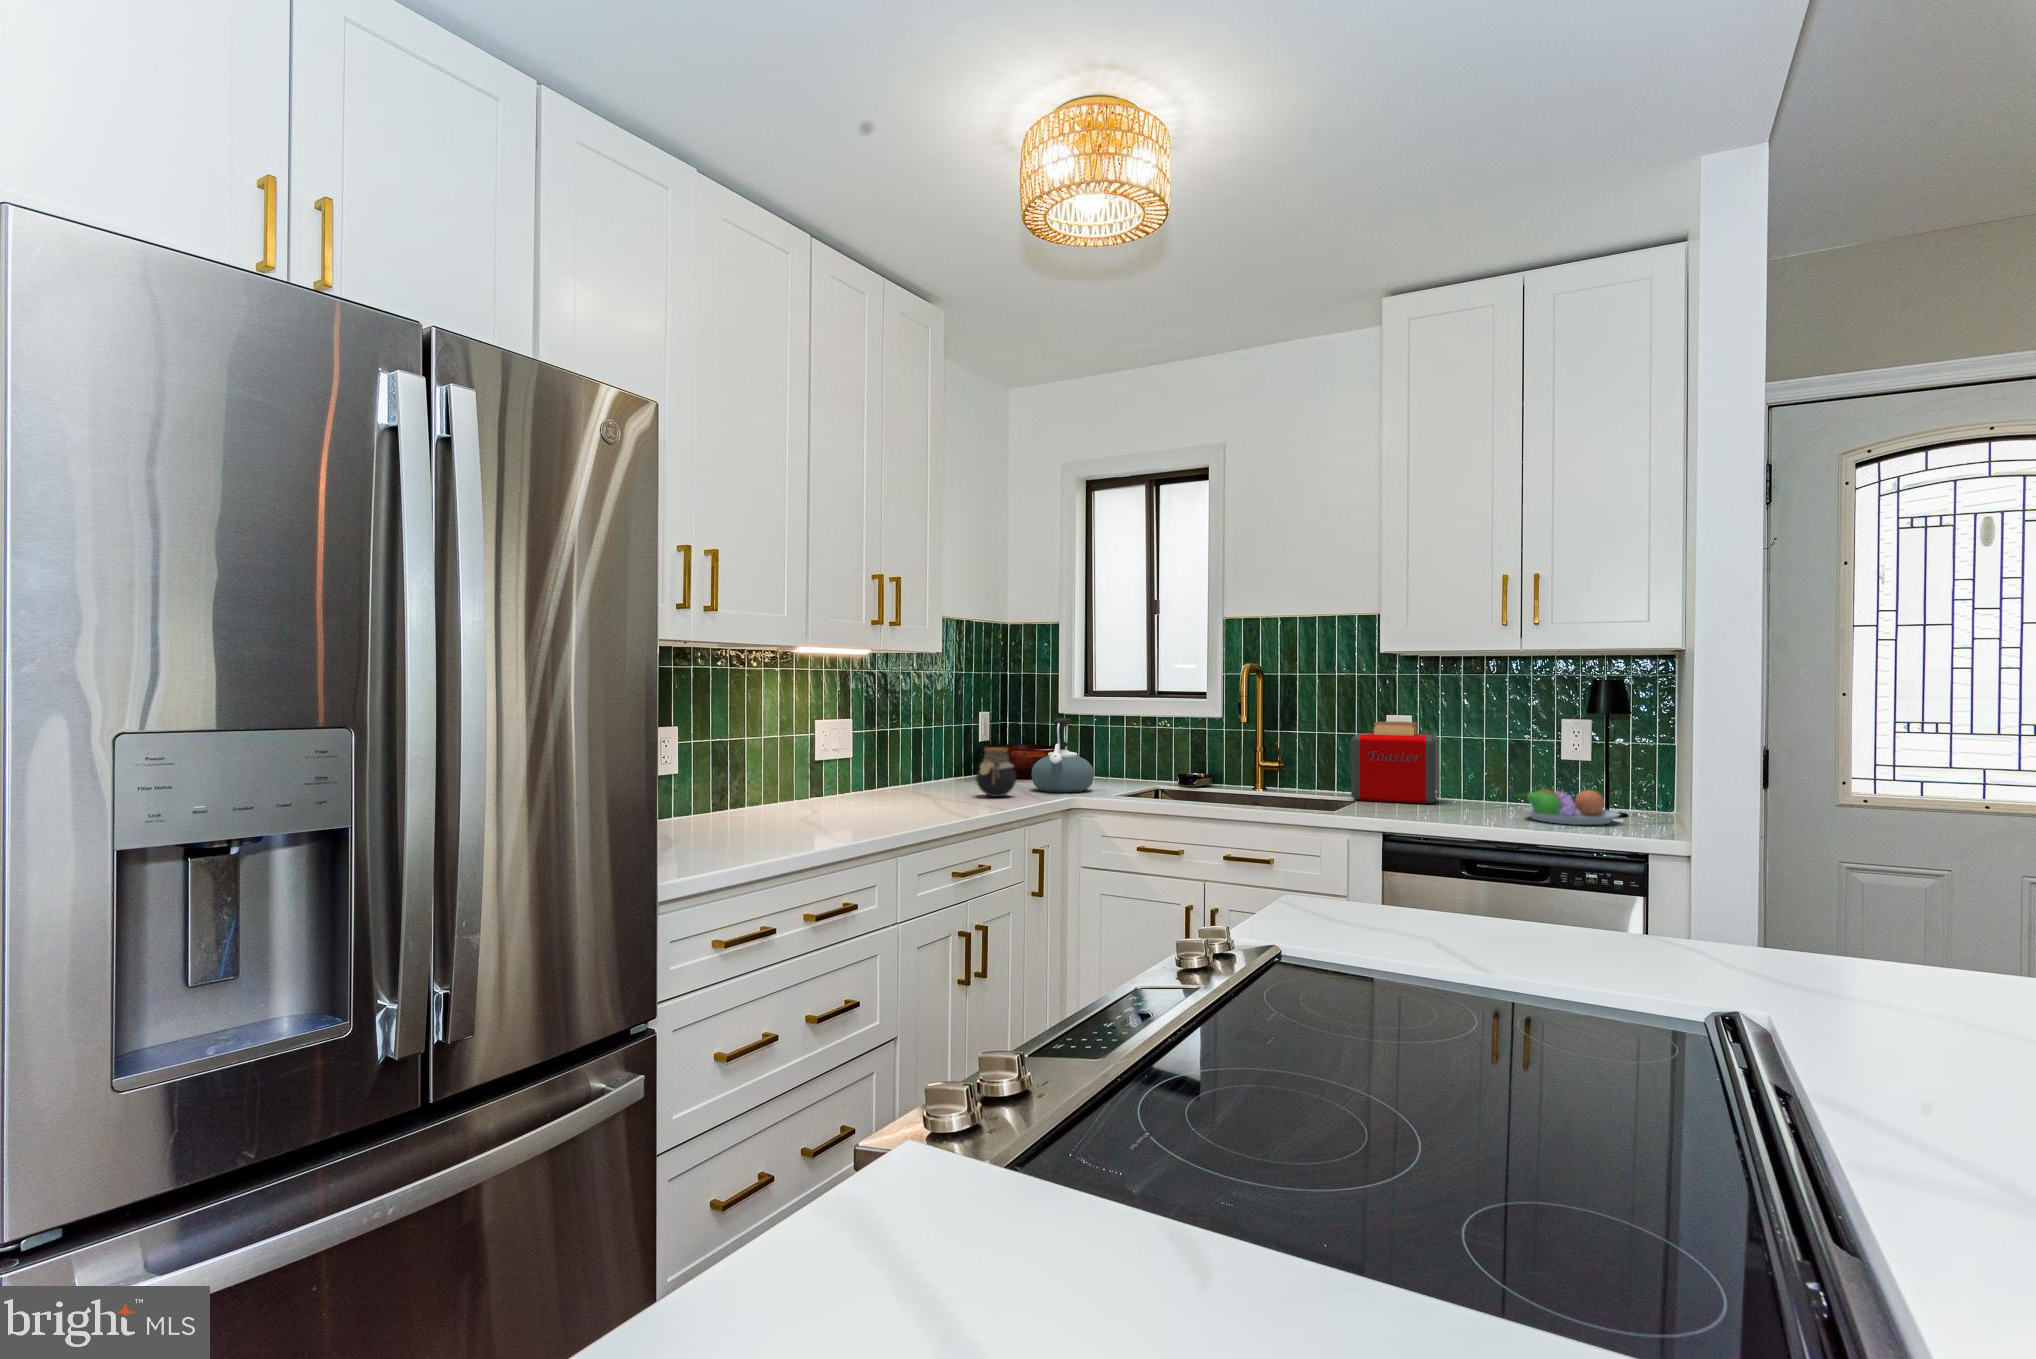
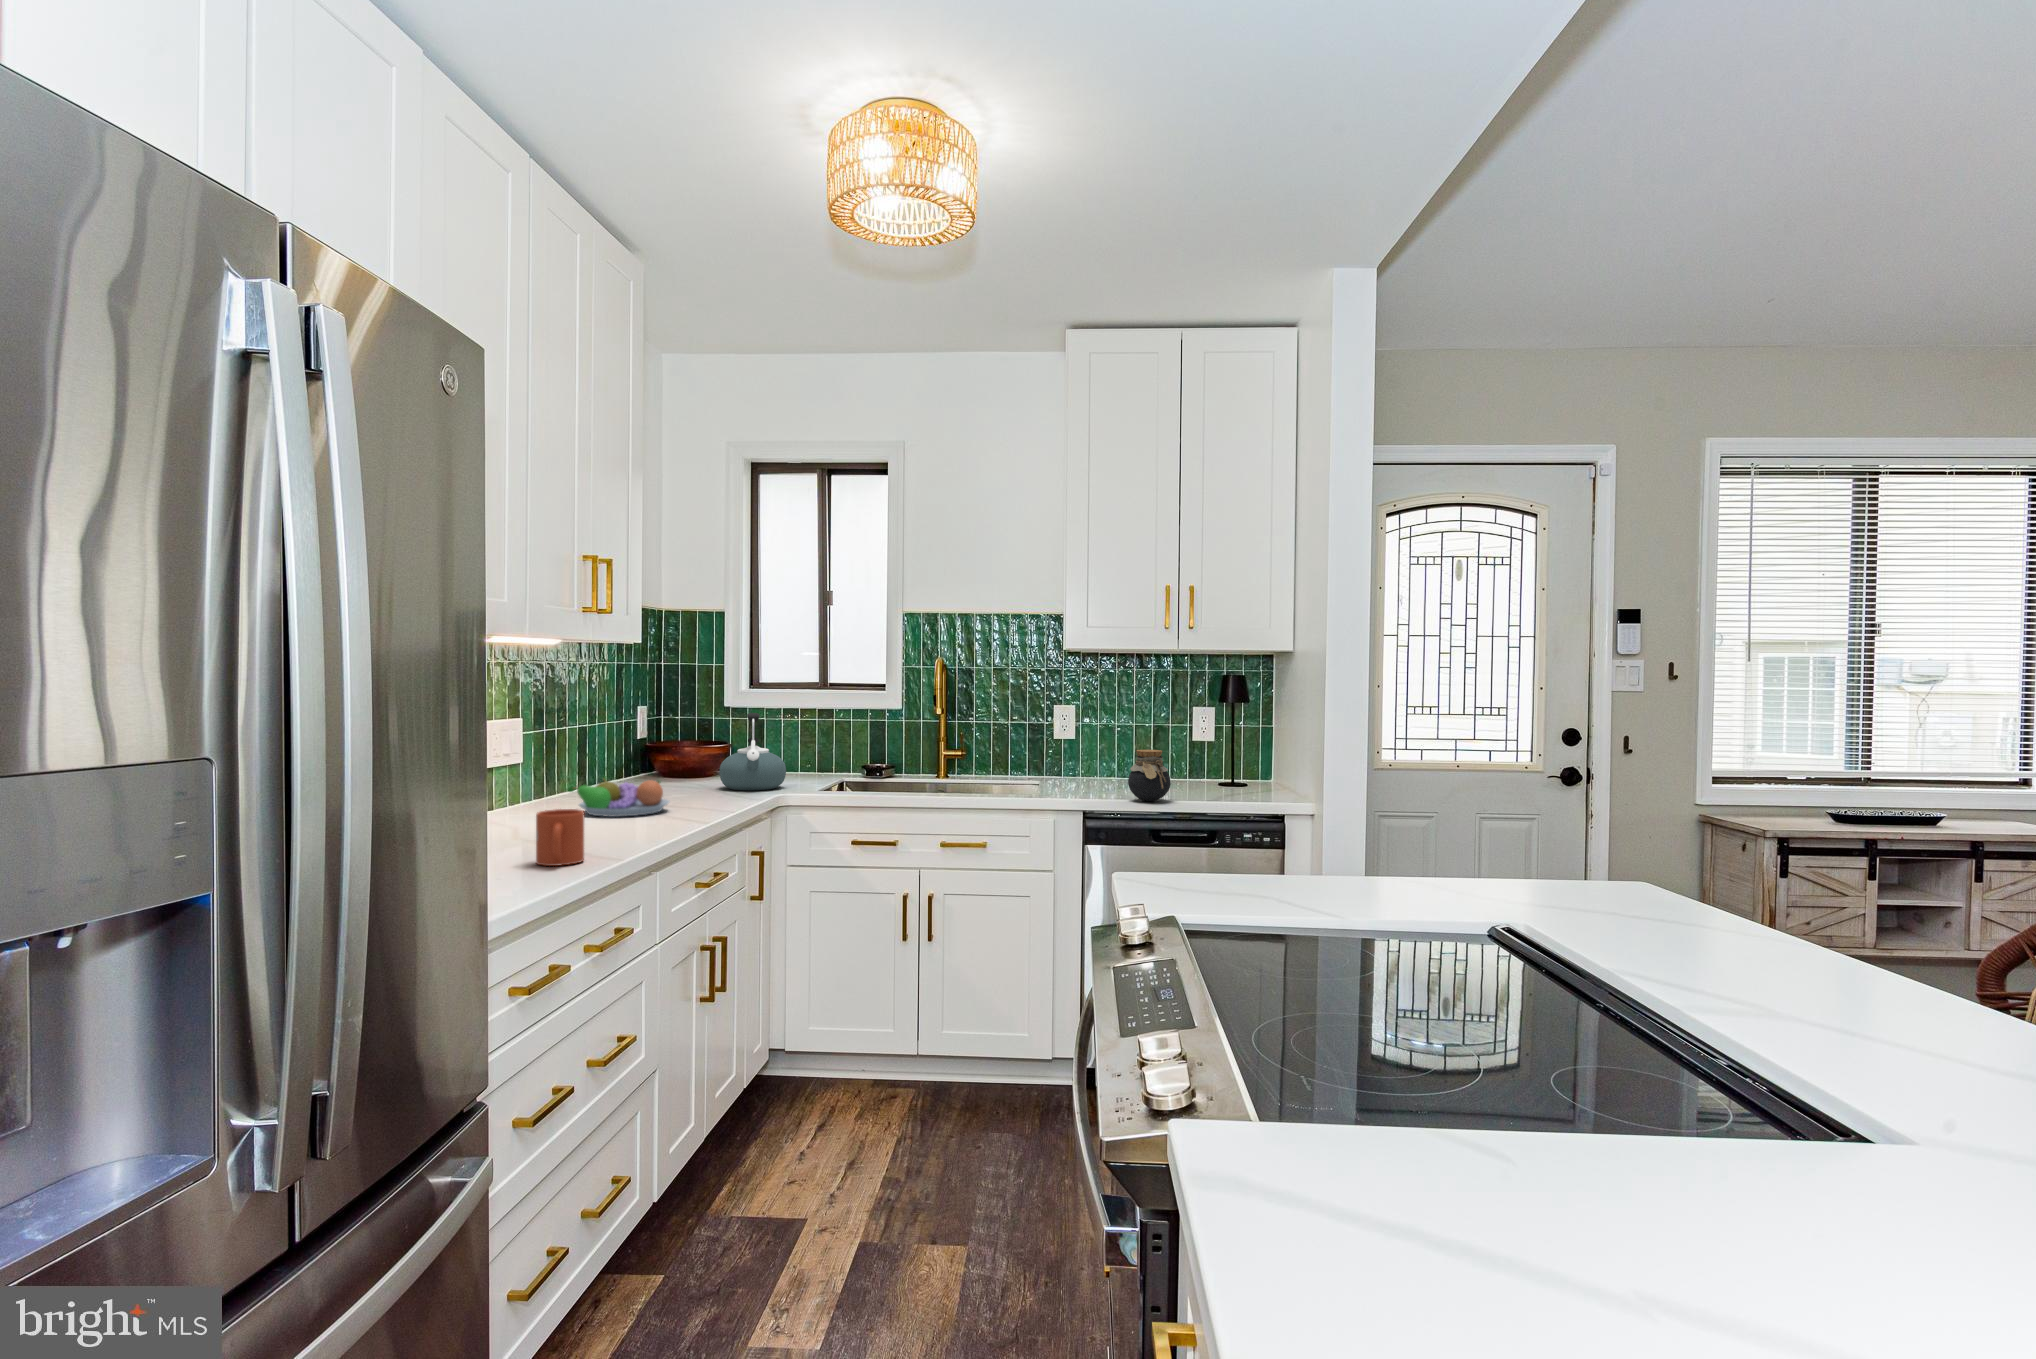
toaster: present [1351,722,1439,804] -> none [1031,712,1105,785]
jar: present [976,748,1016,797] -> present [1128,750,1171,801]
fruit bowl: present [1516,785,1620,825] -> present [568,778,669,817]
mug: none [783,794,822,842] -> present [536,809,584,866]

